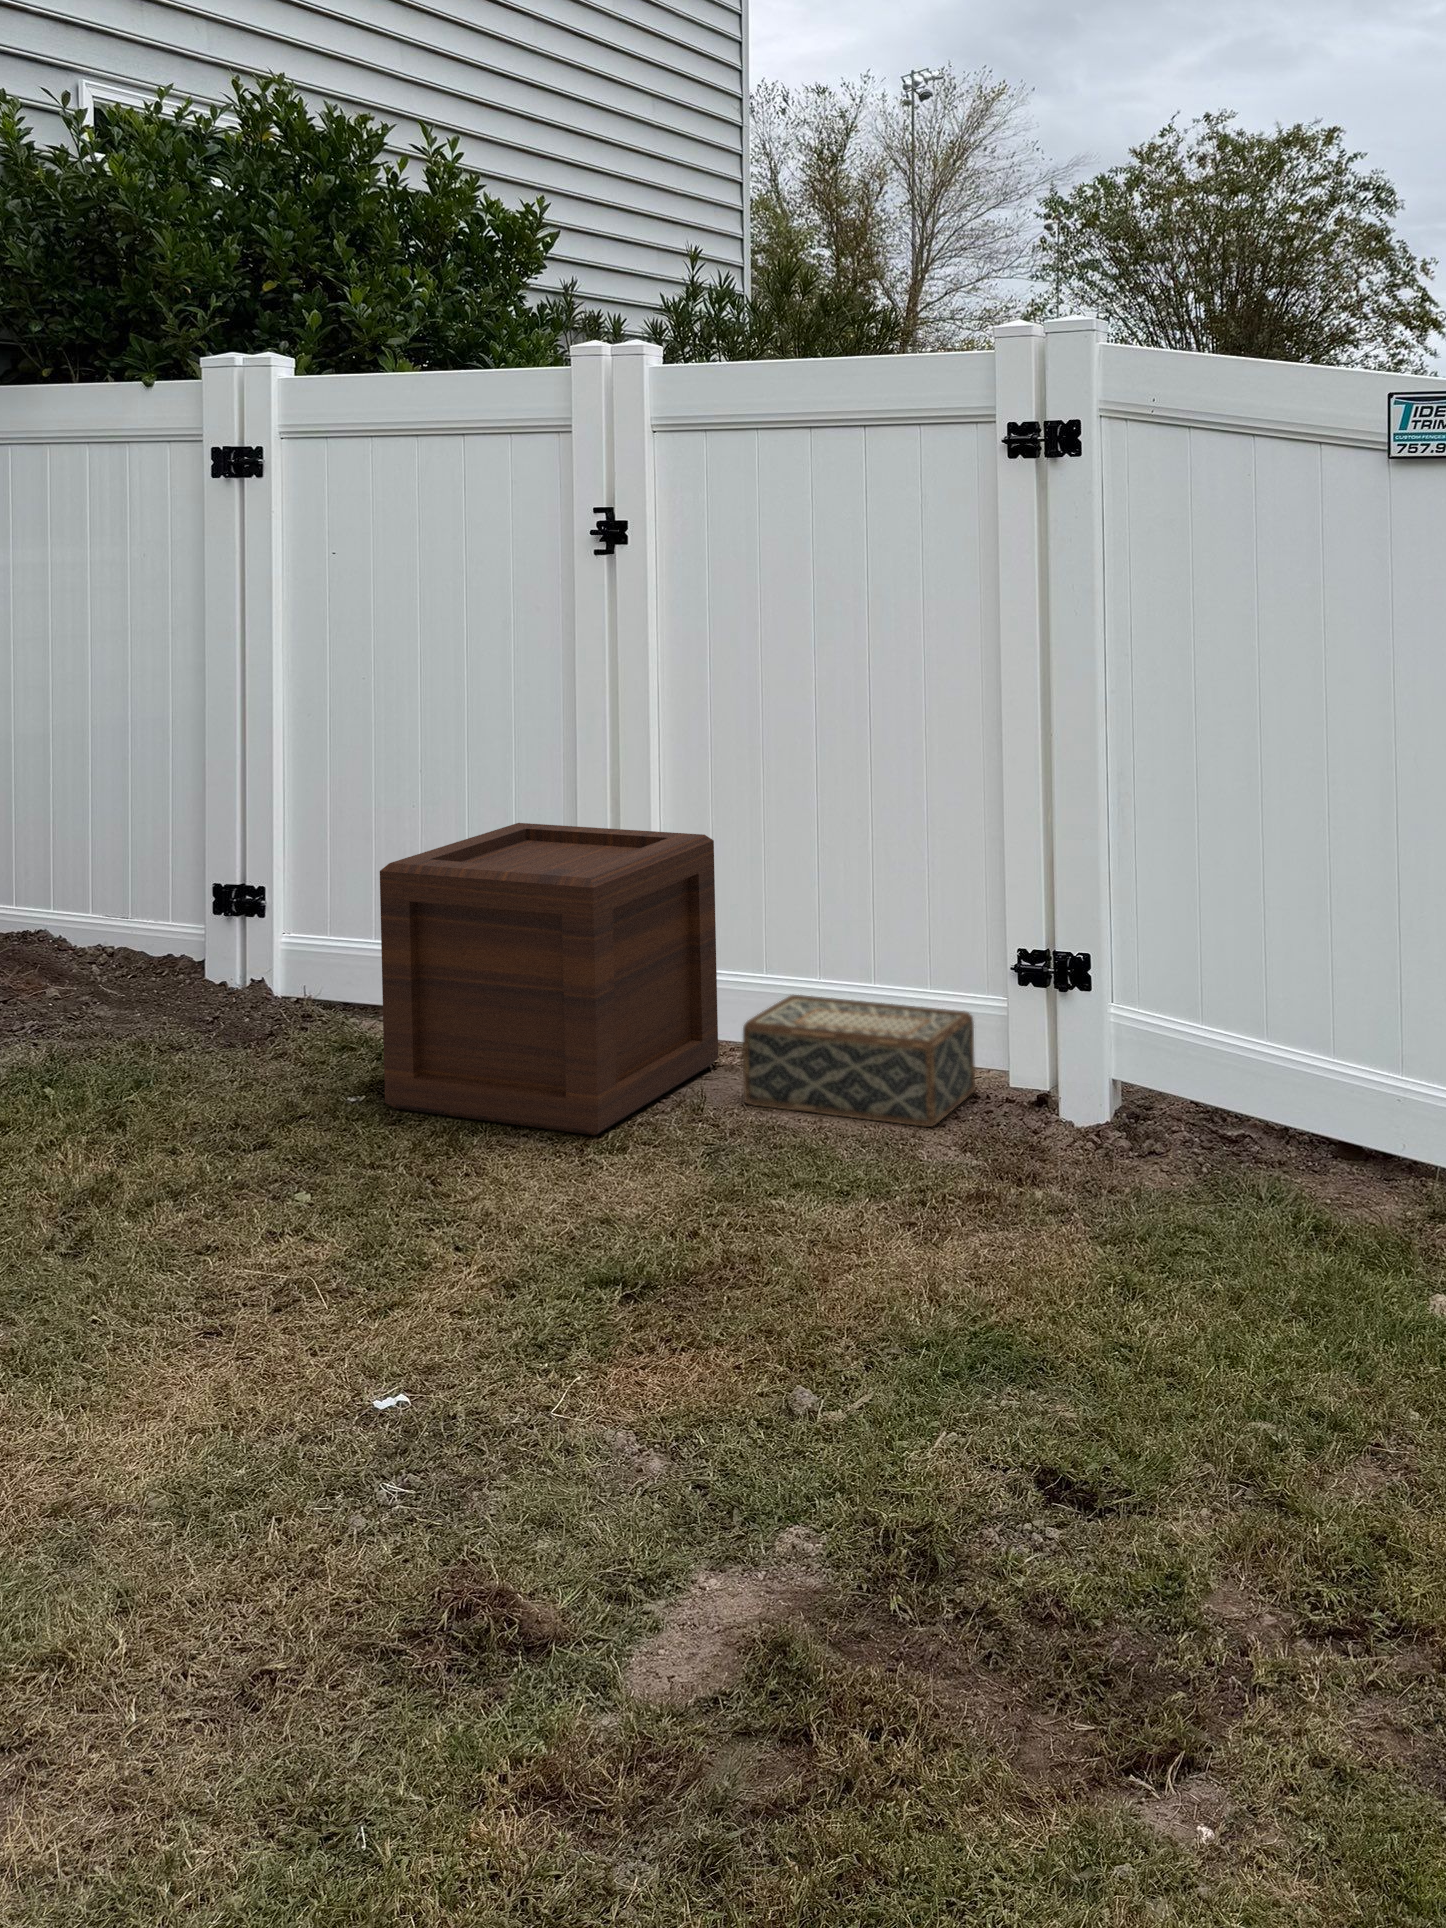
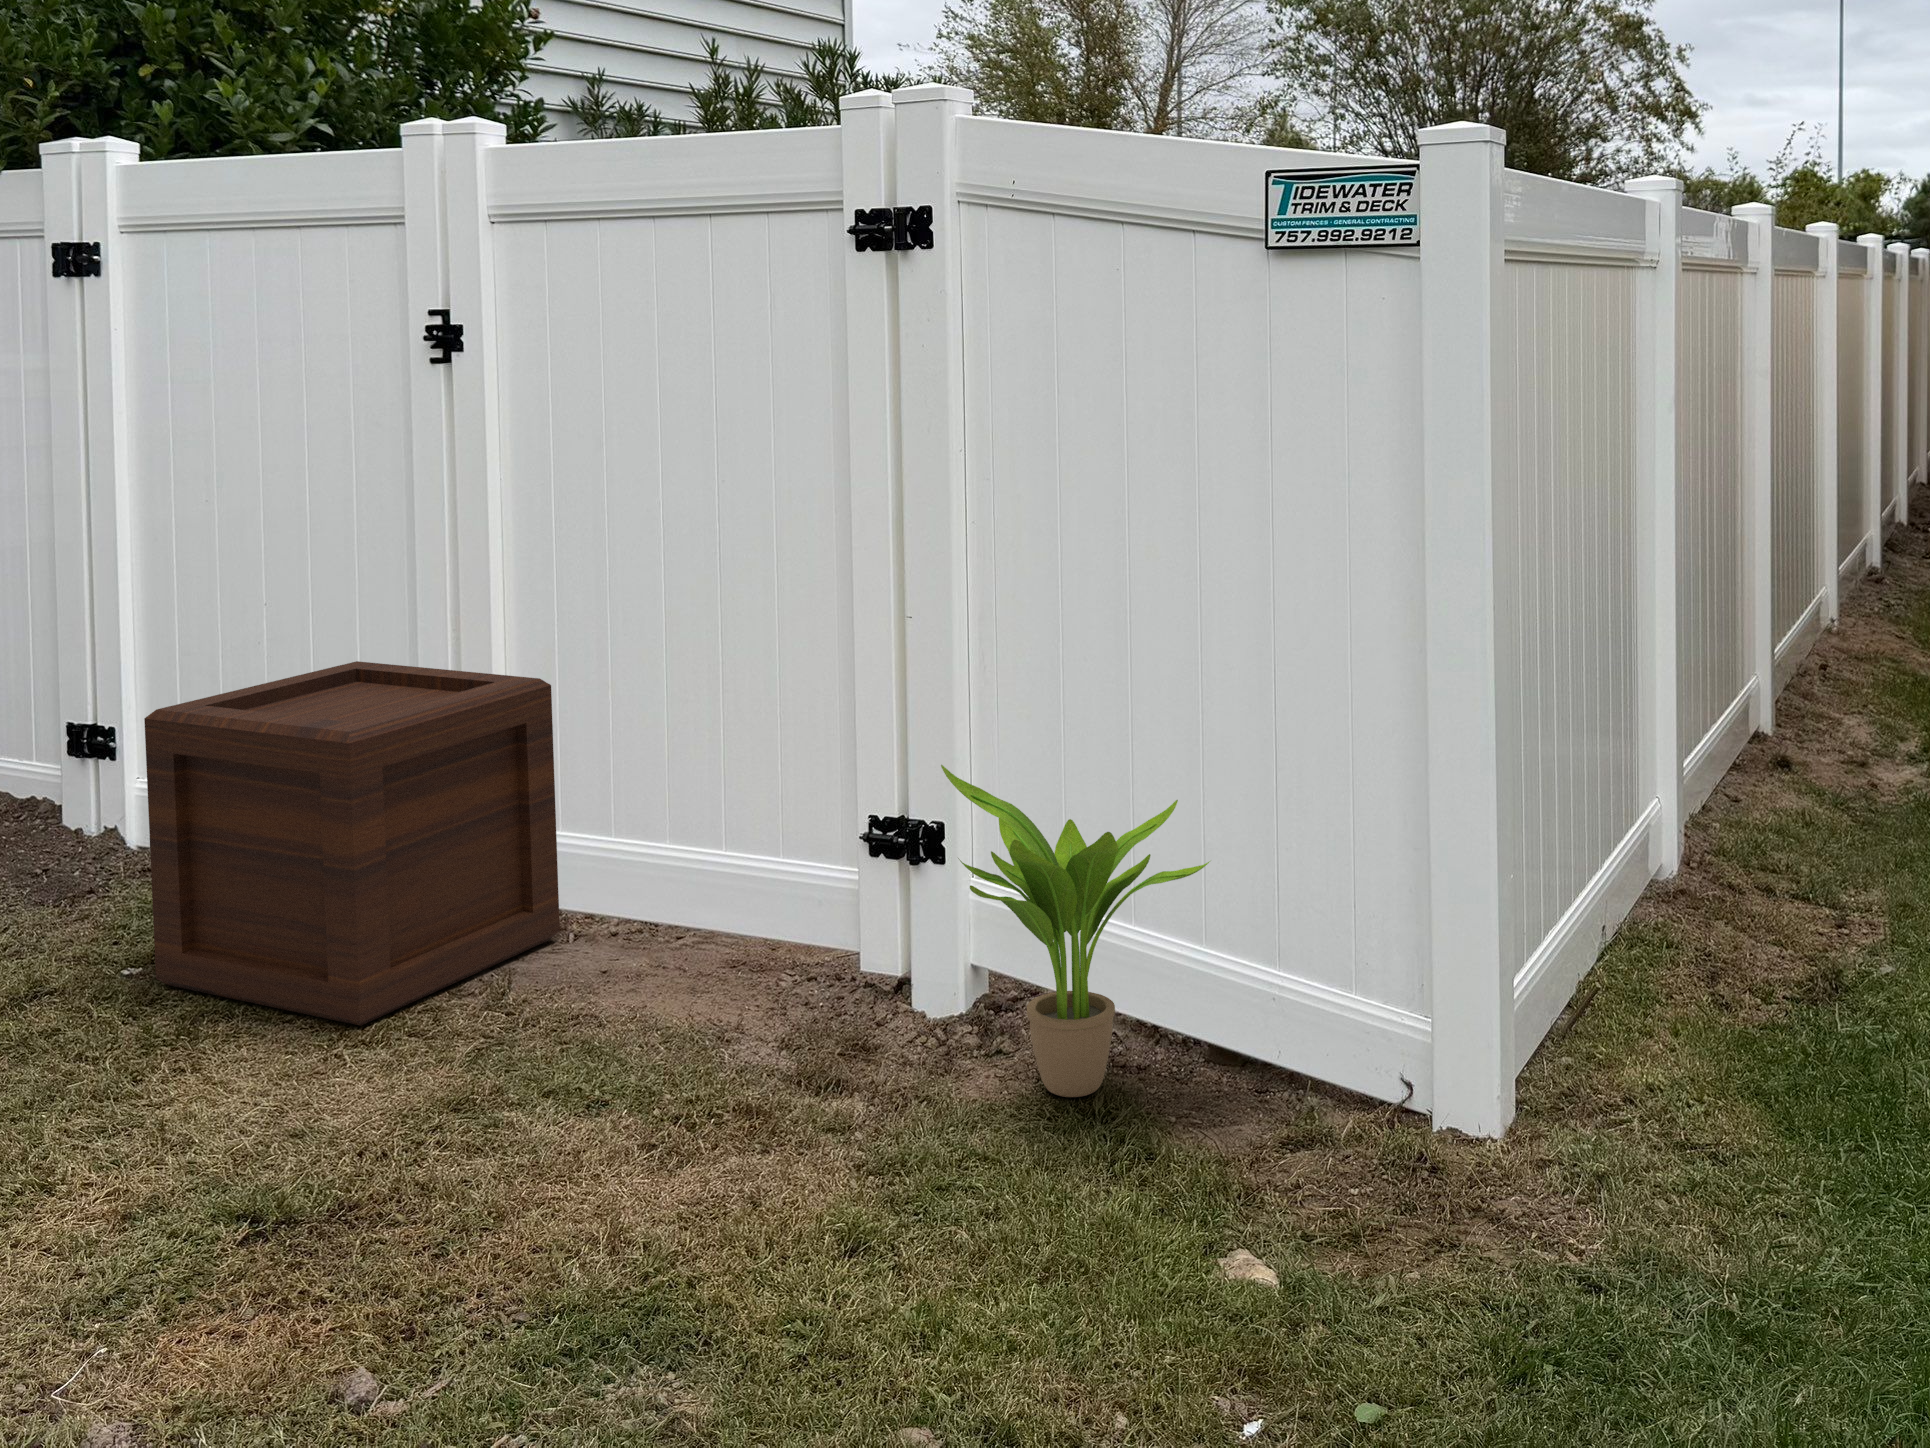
potted plant: none [1136,895,1370,1174] -> present [941,765,1210,1097]
woven basket: present [743,995,975,1127] -> none [552,862,823,1024]

